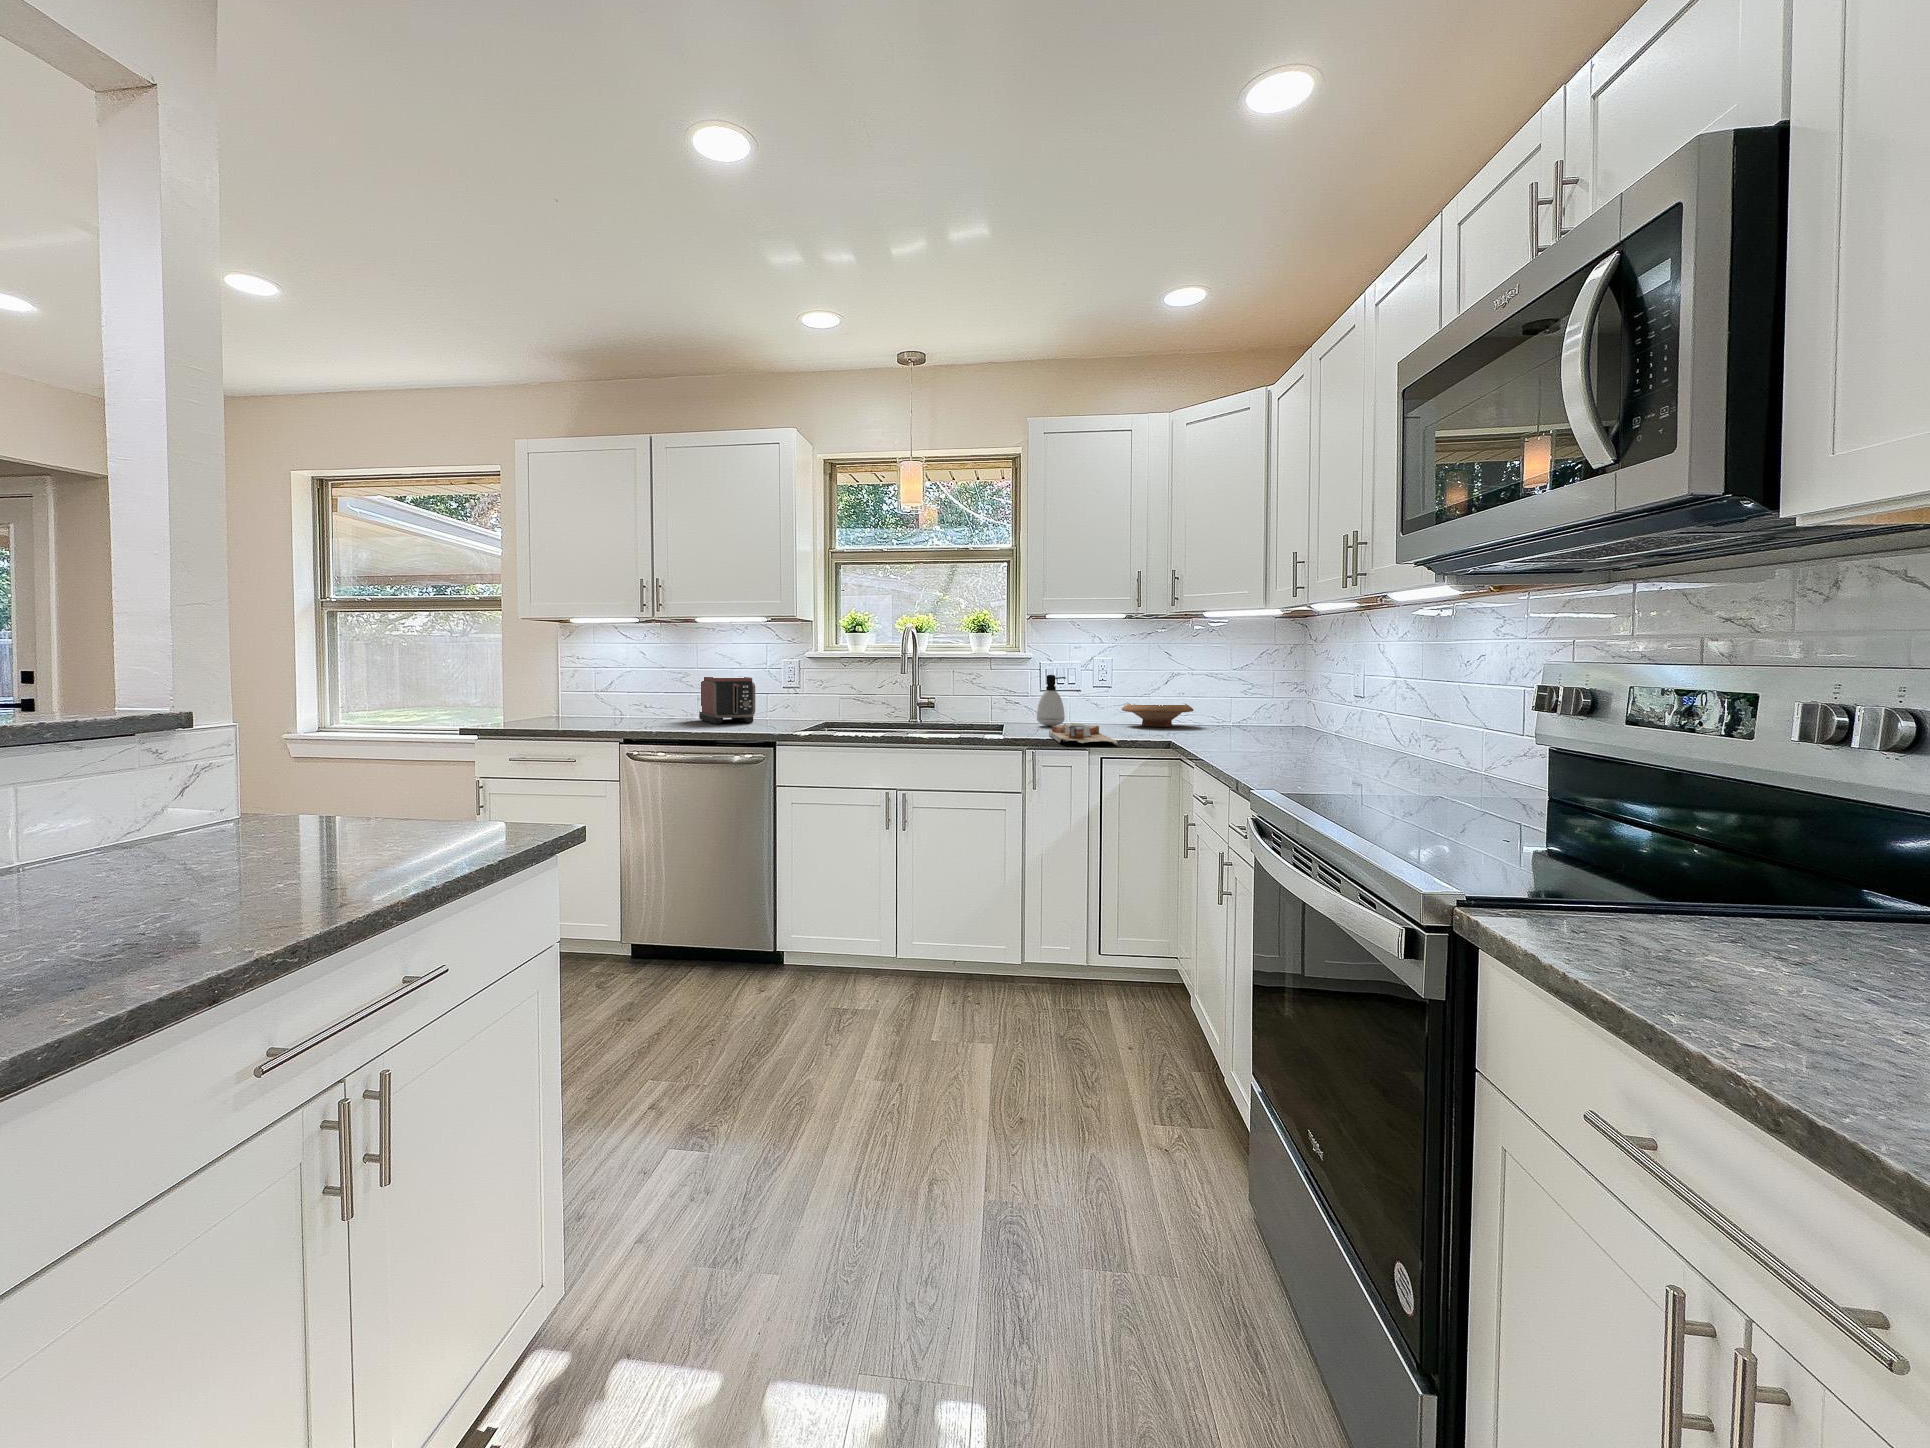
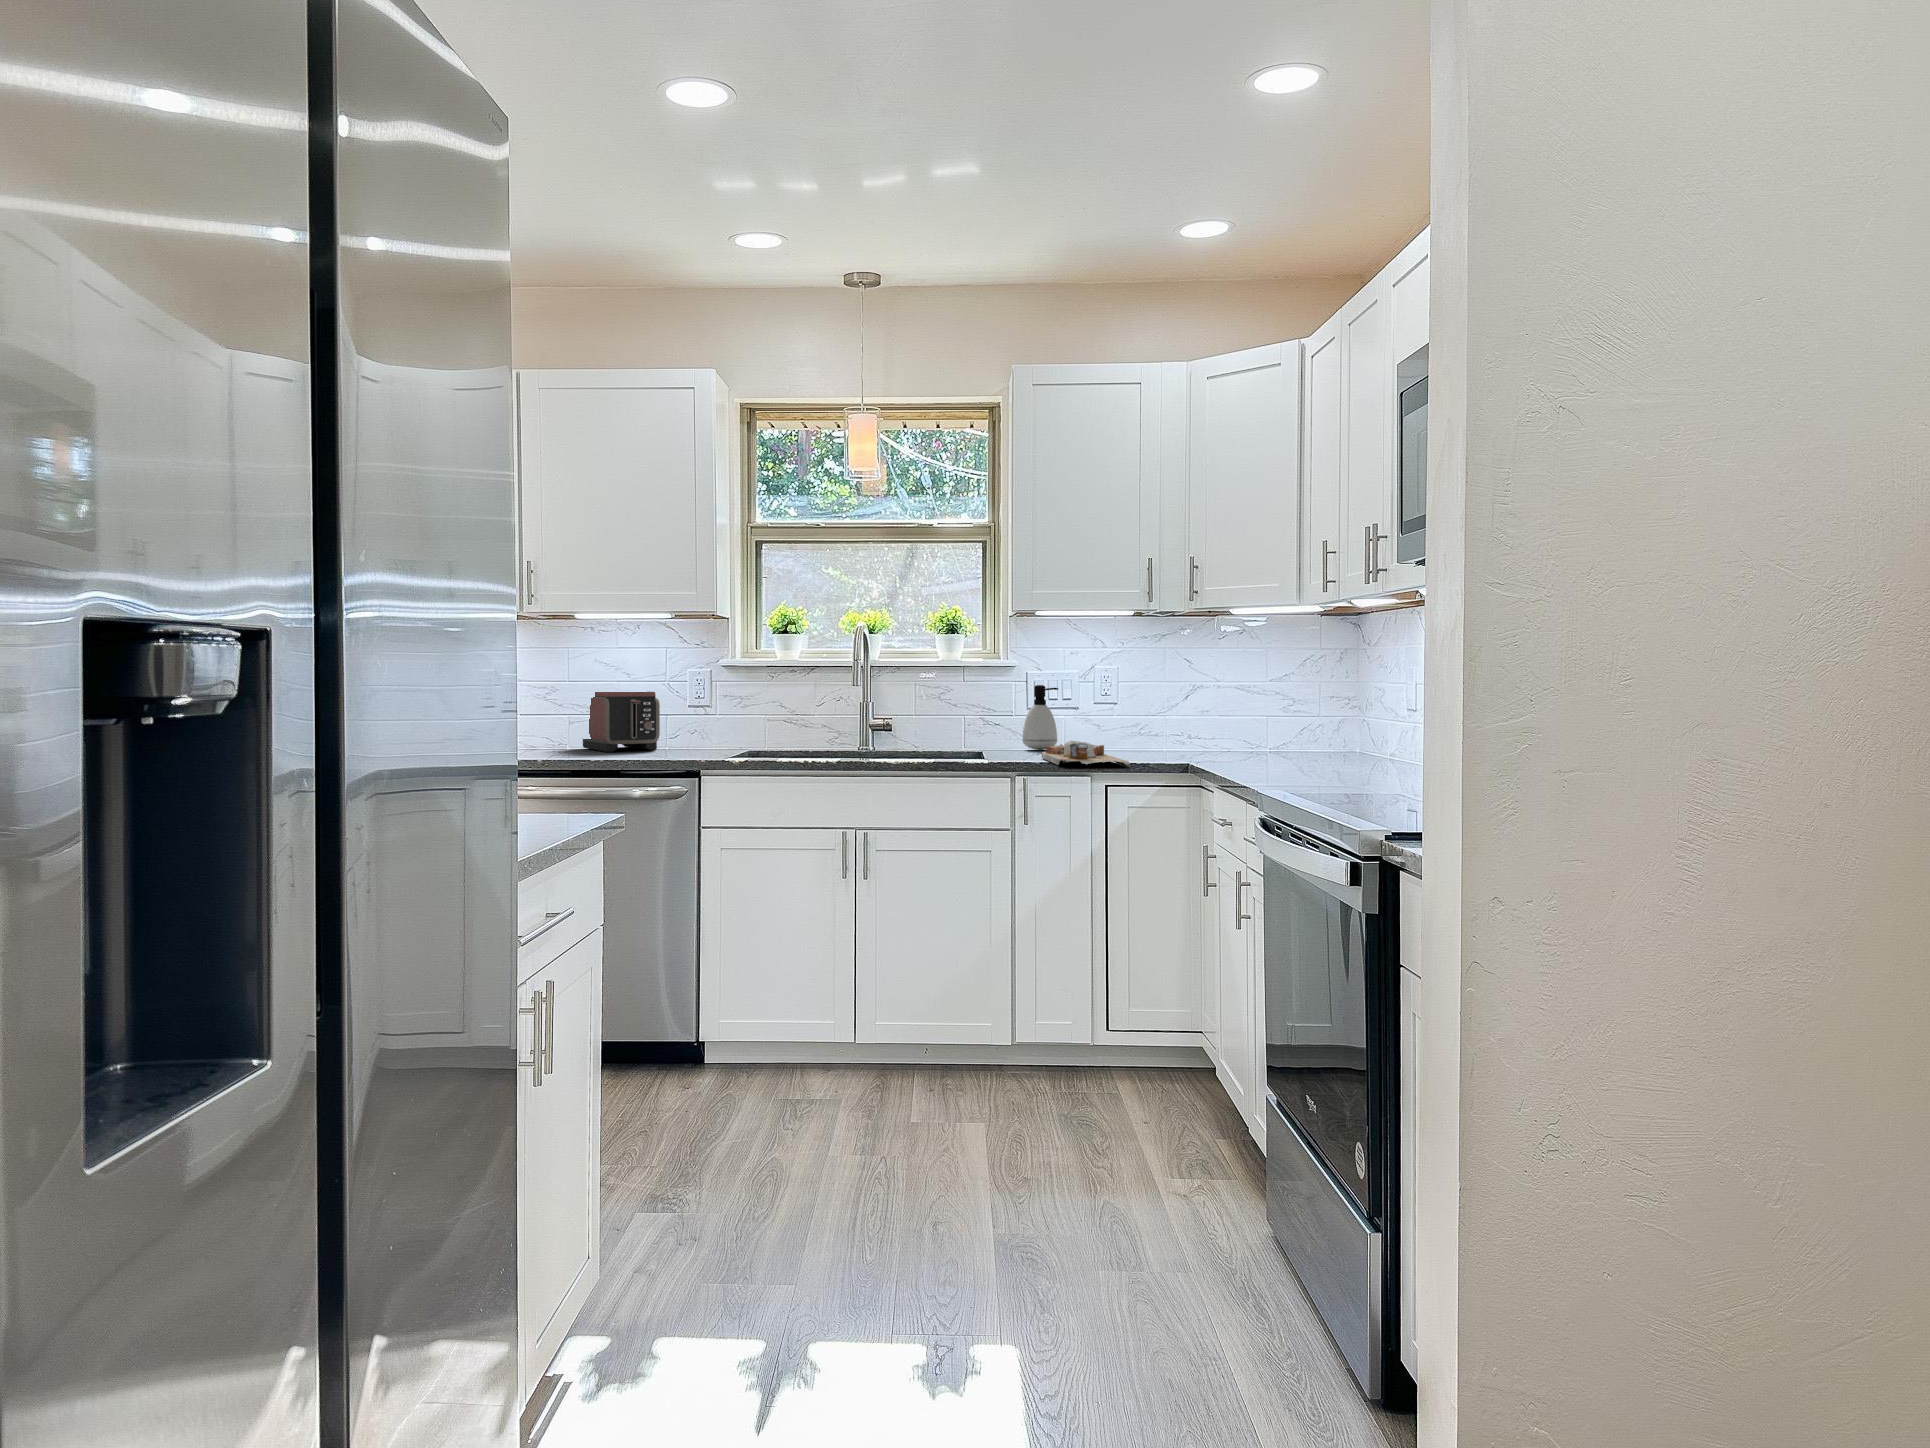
wooden bowl: present [1122,703,1194,727] -> none [1127,719,1216,749]

